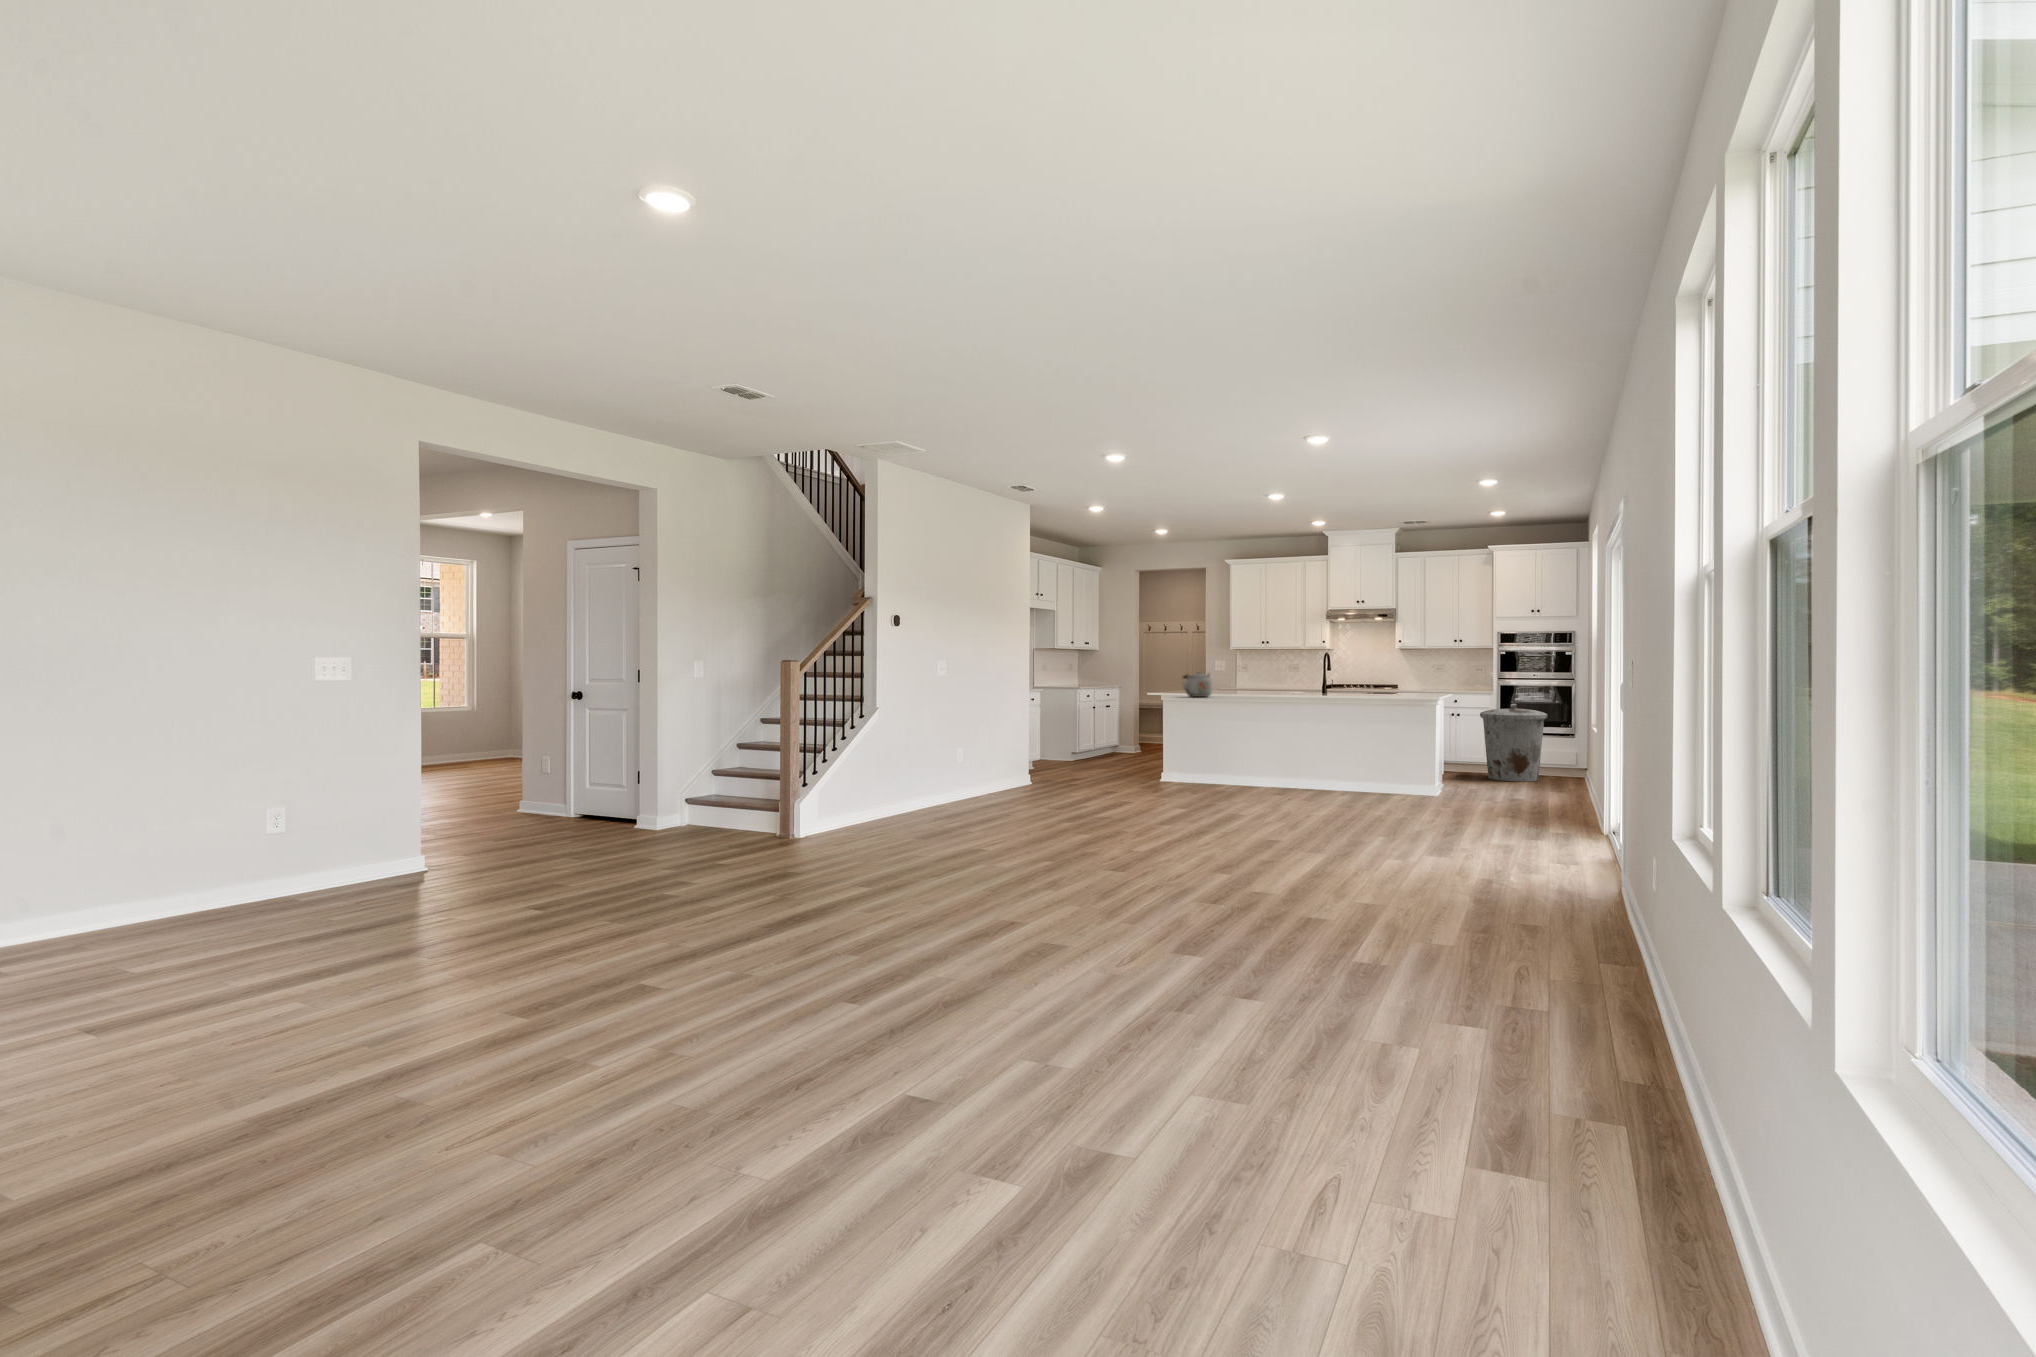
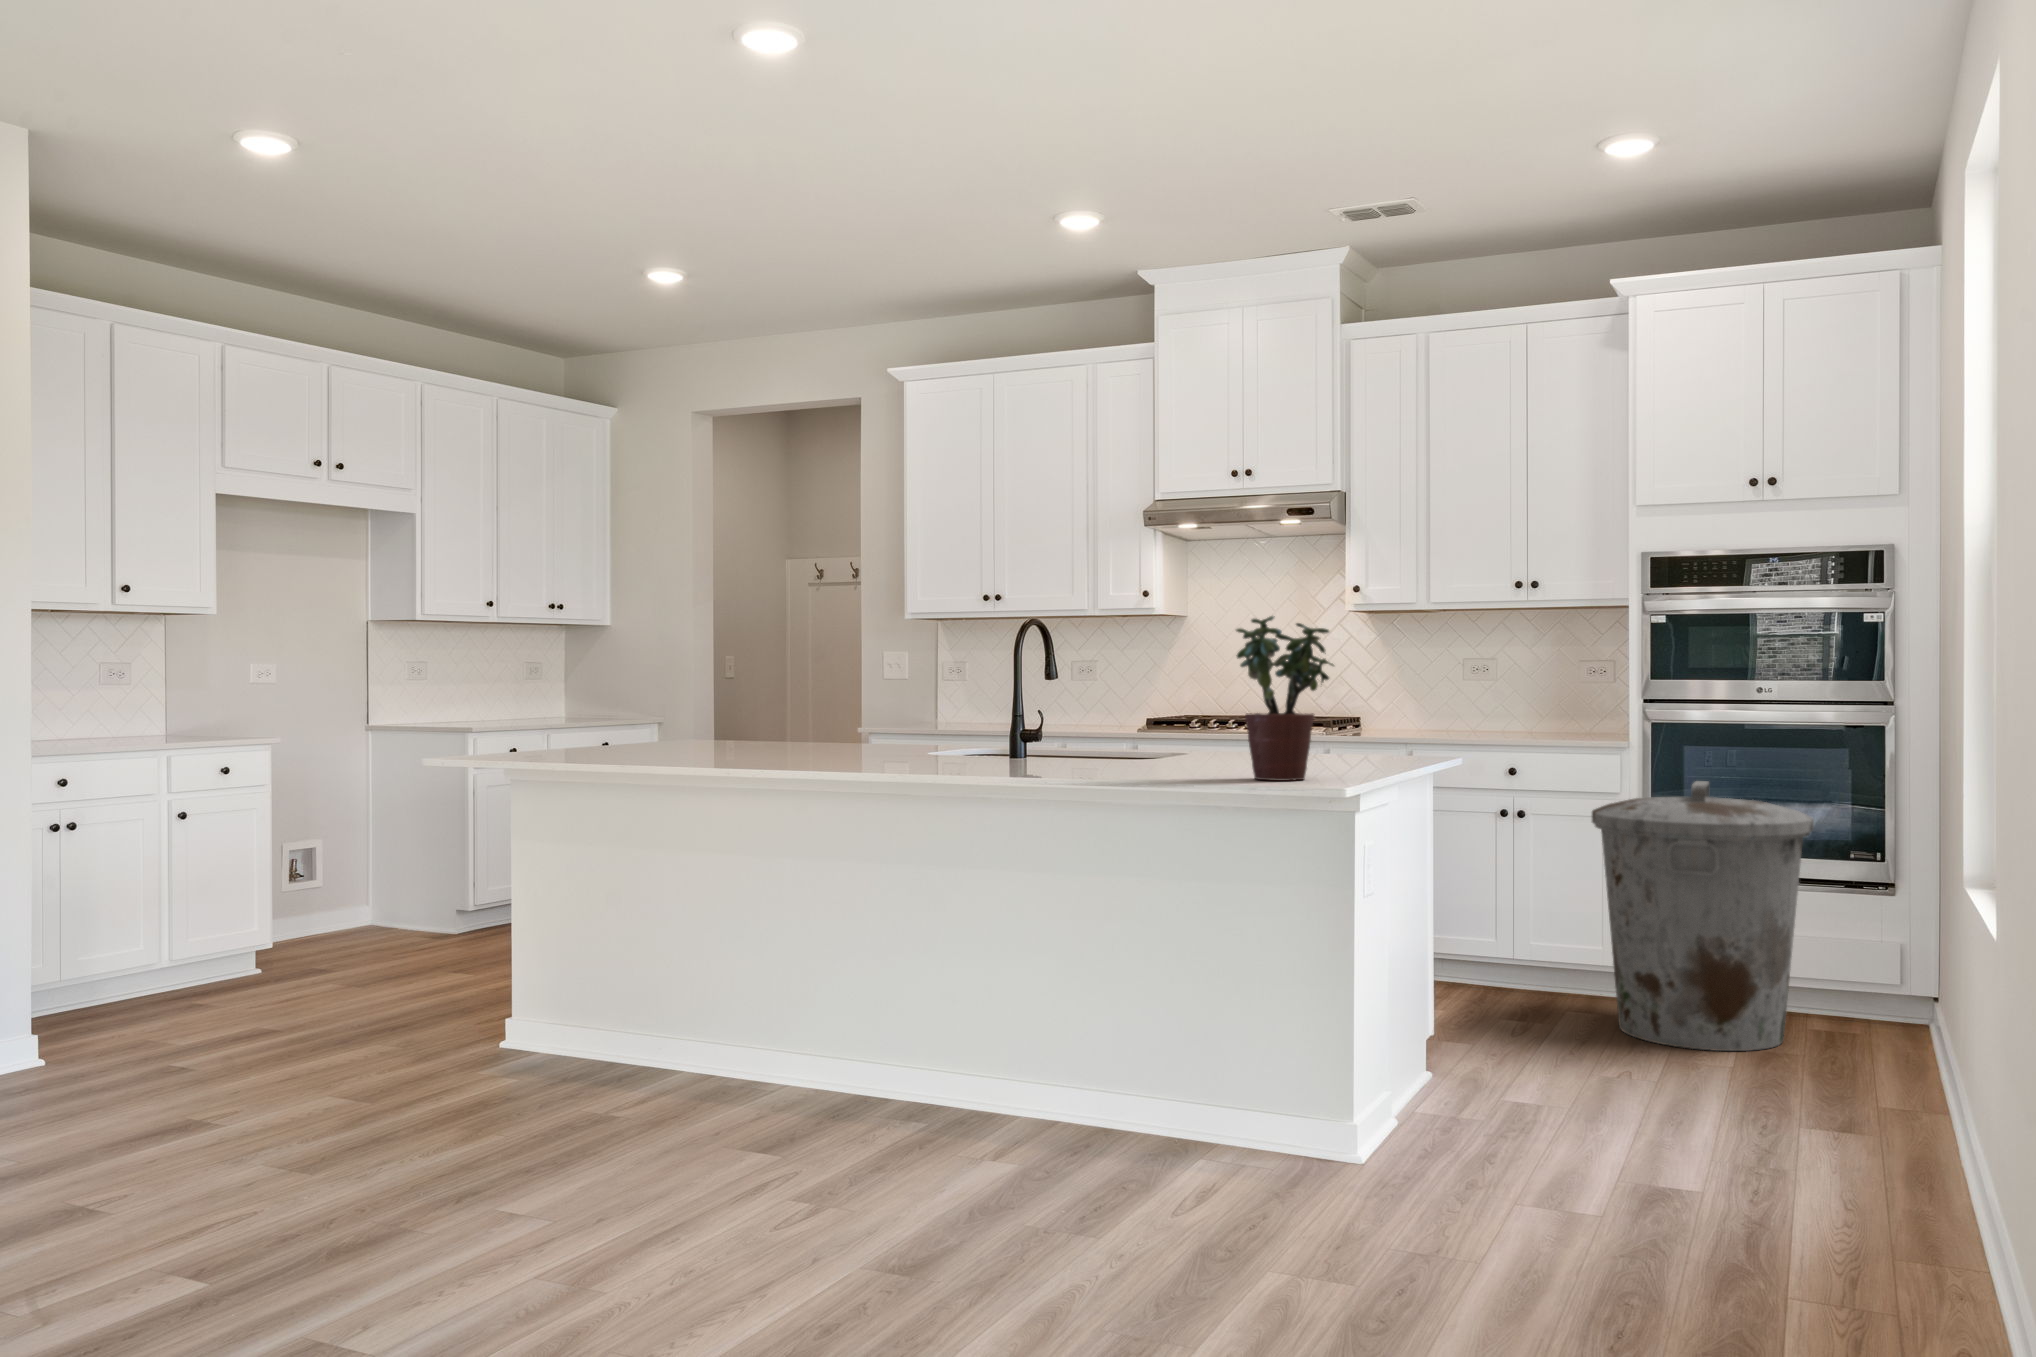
potted plant: none [1393,660,1419,700] -> present [1236,616,1334,781]
kettle: present [1183,672,1212,697] -> none [553,671,668,760]

